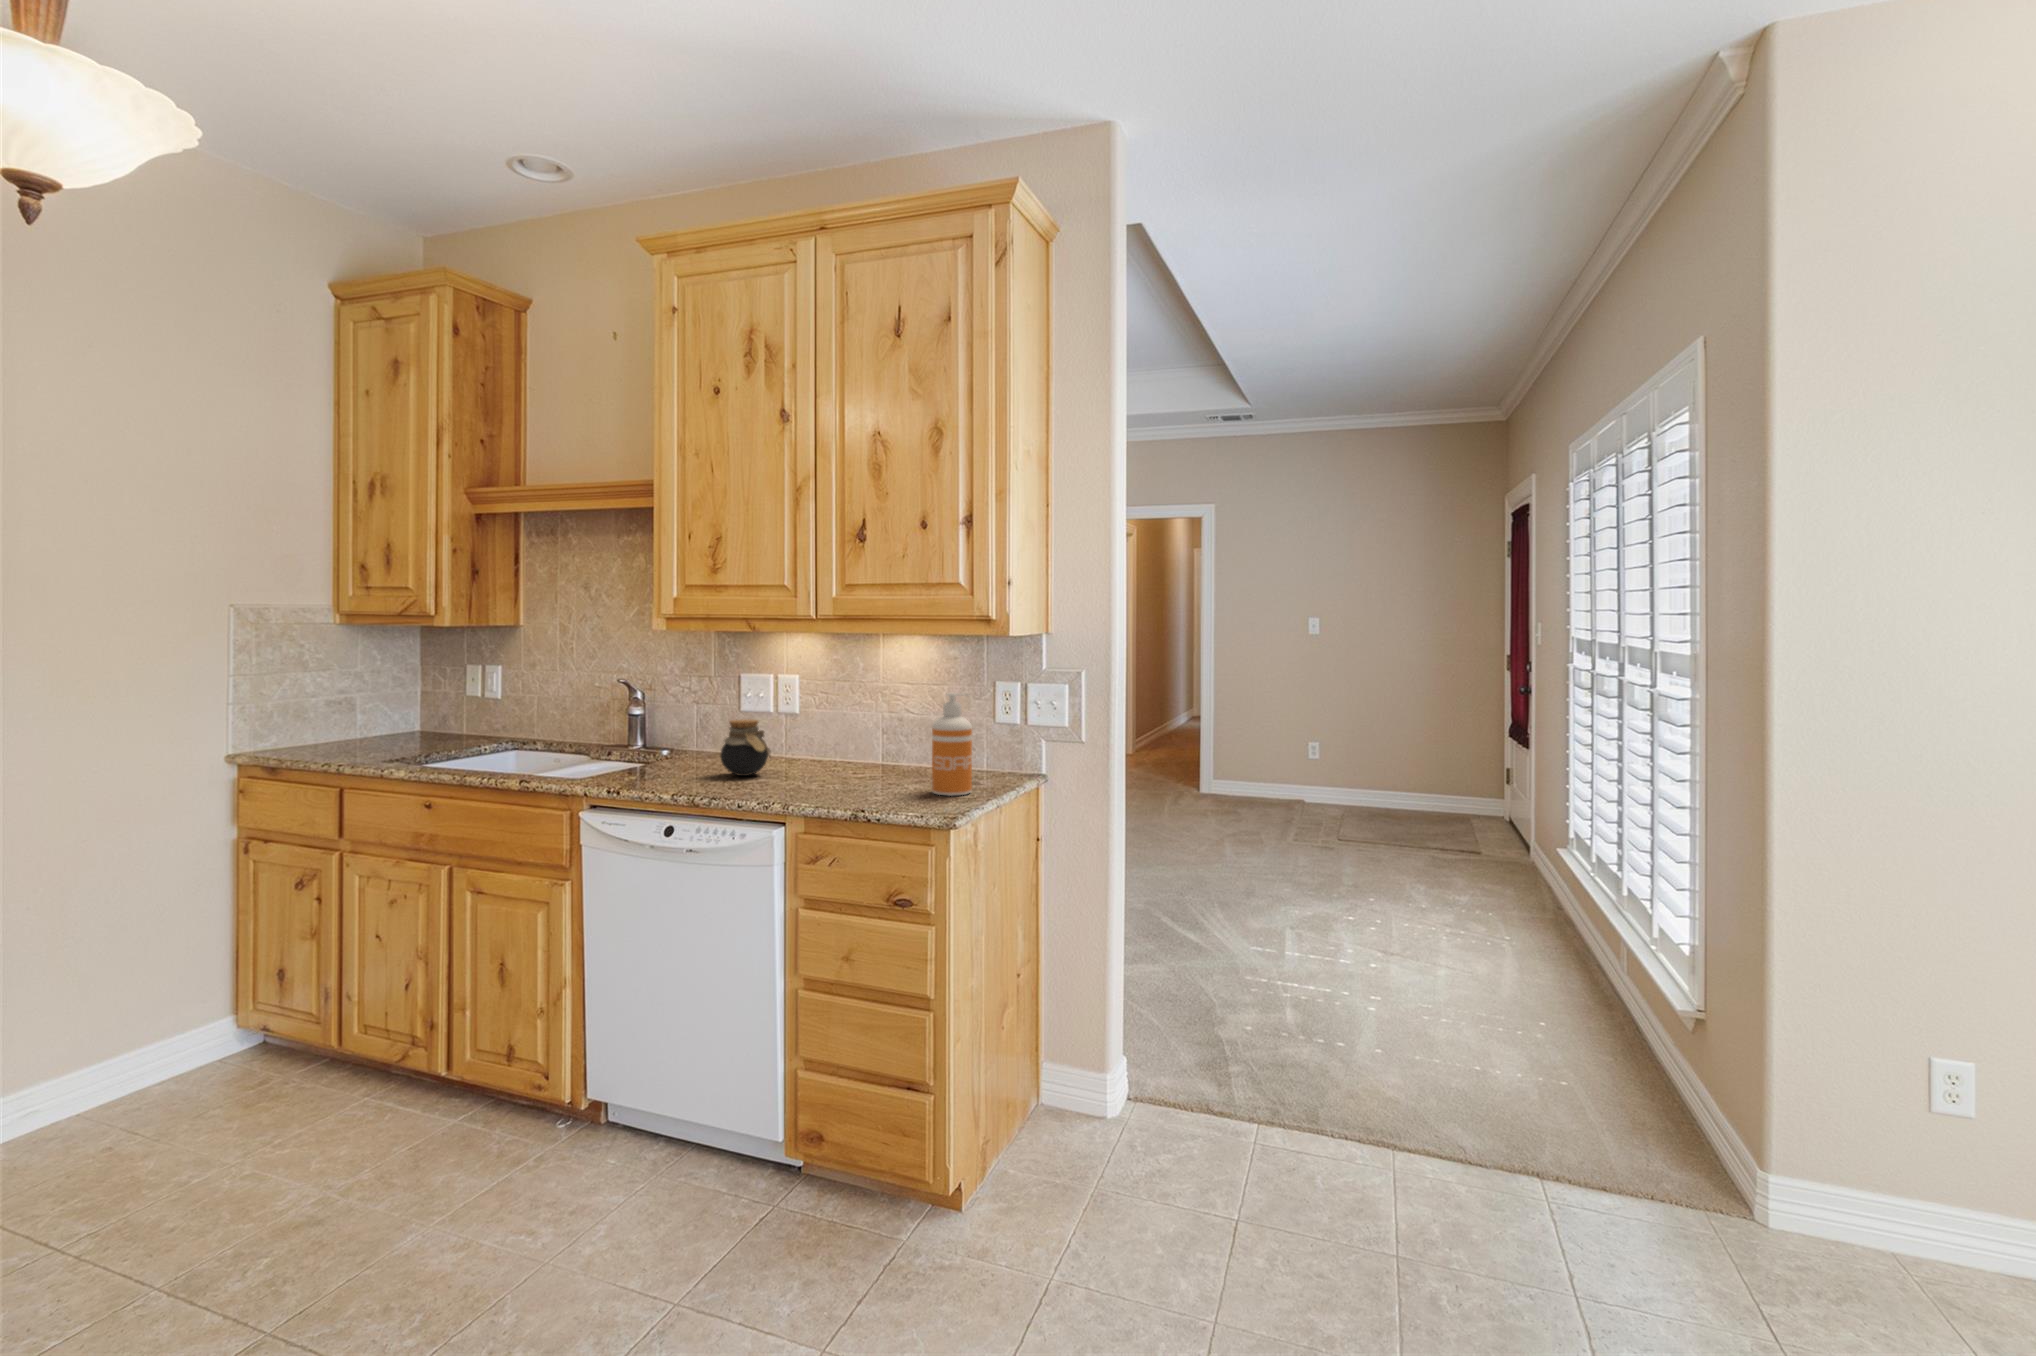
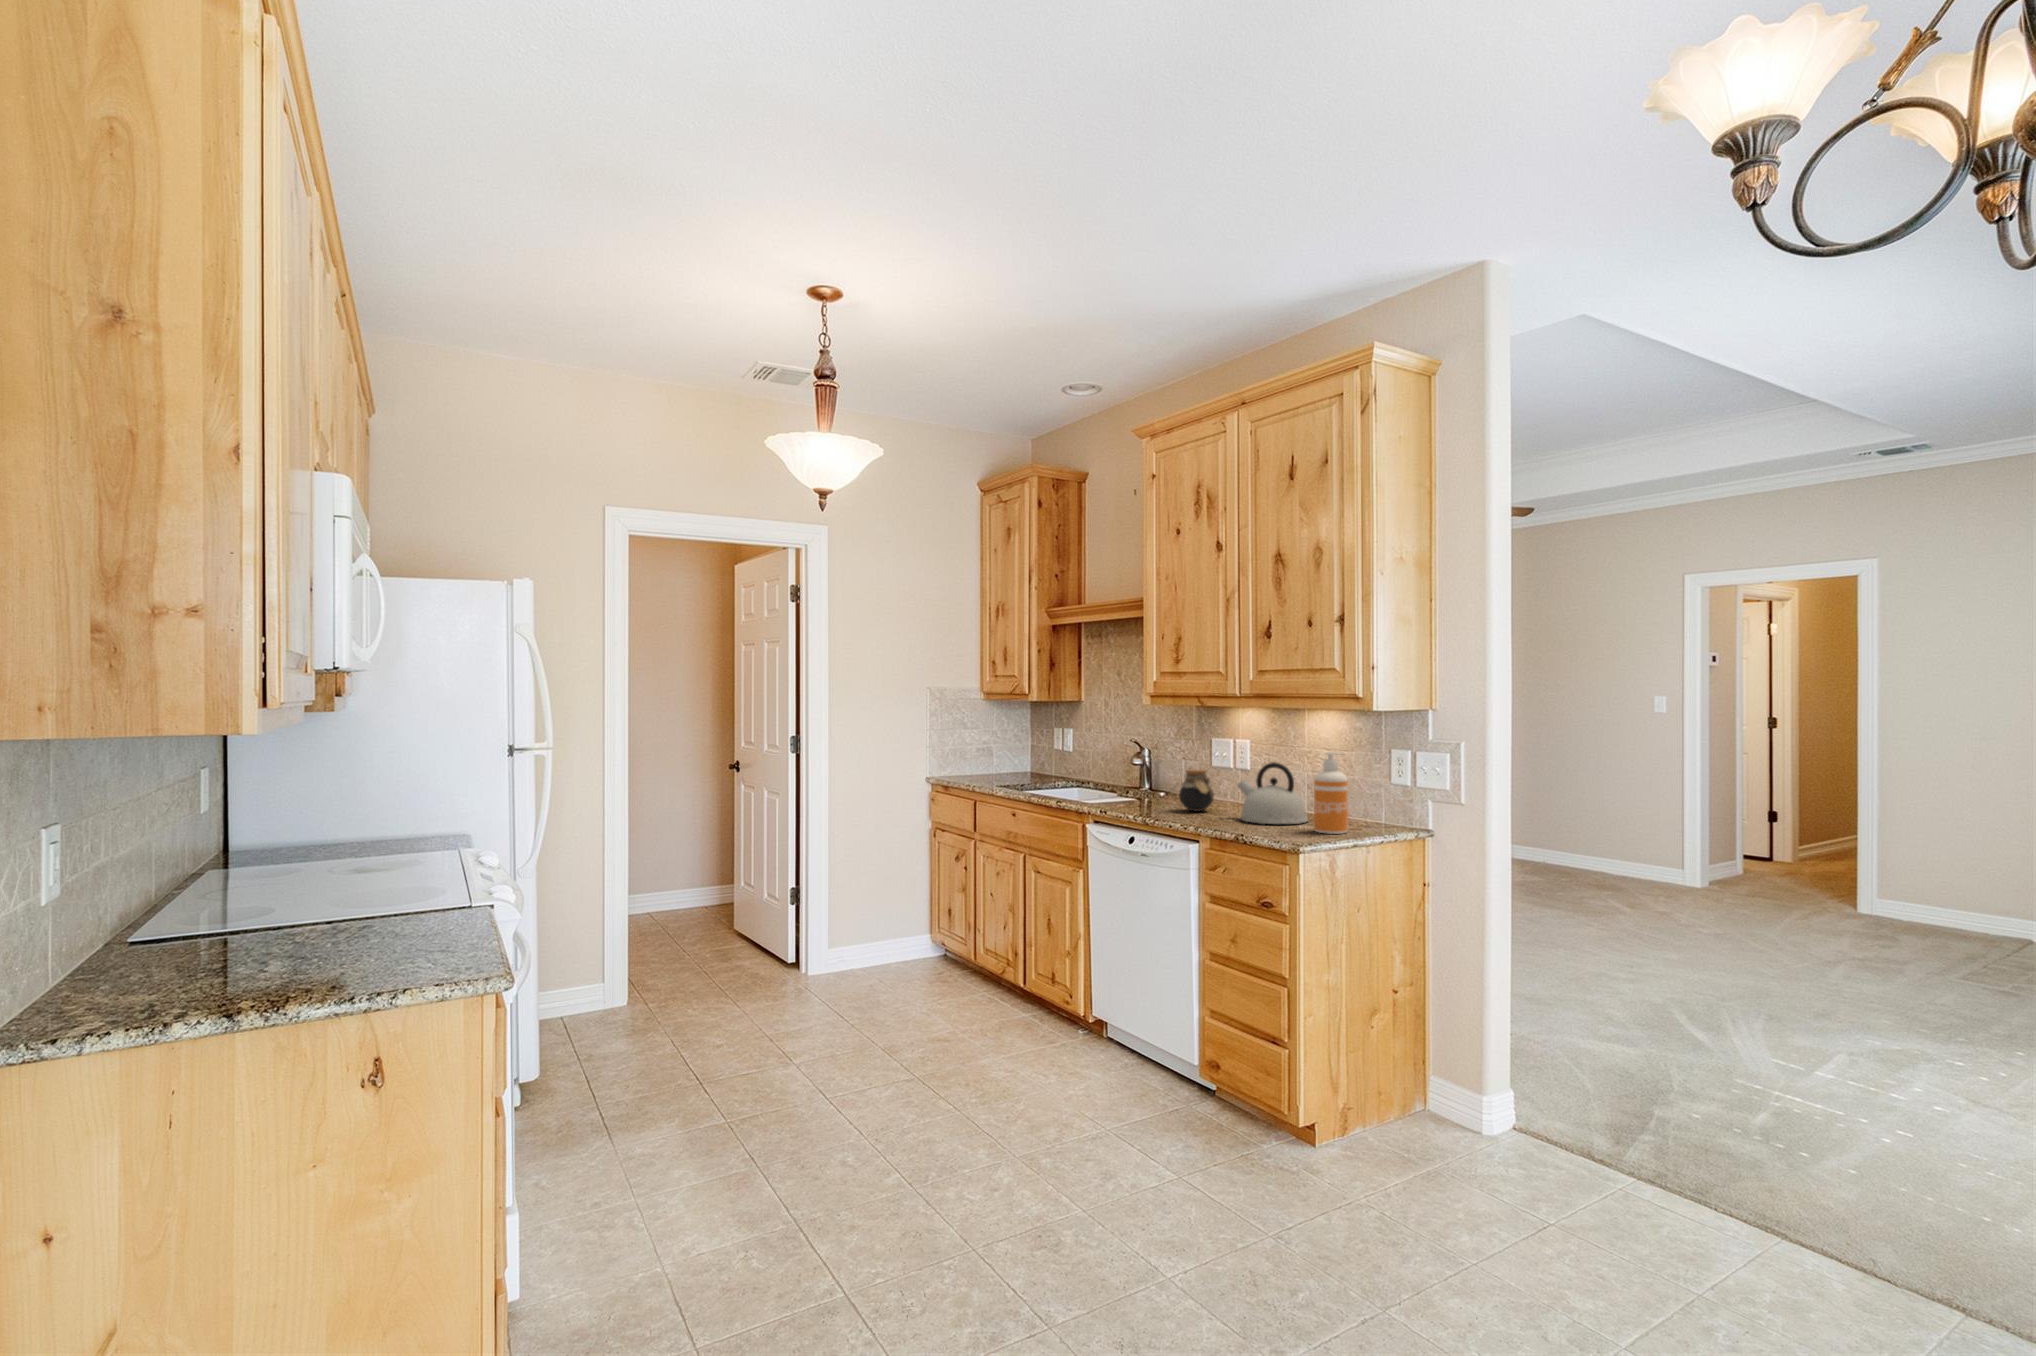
kettle: none [811,707,905,788] -> present [1238,762,1308,824]

